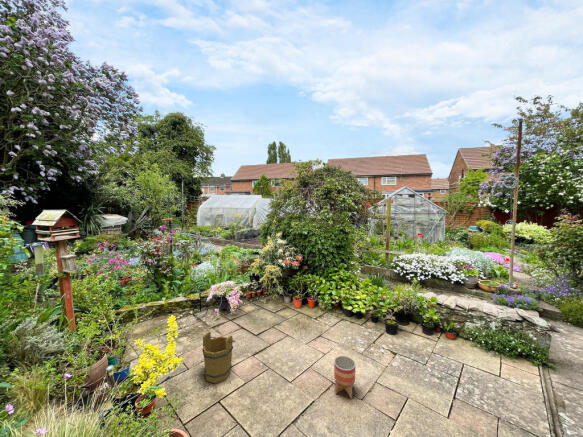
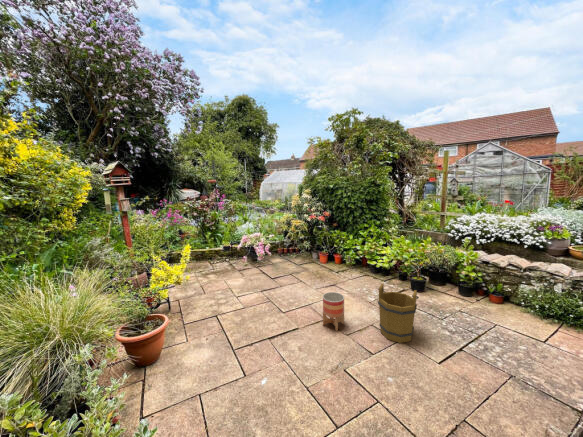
bucket: present [202,332,235,383] -> present [378,284,419,343]

